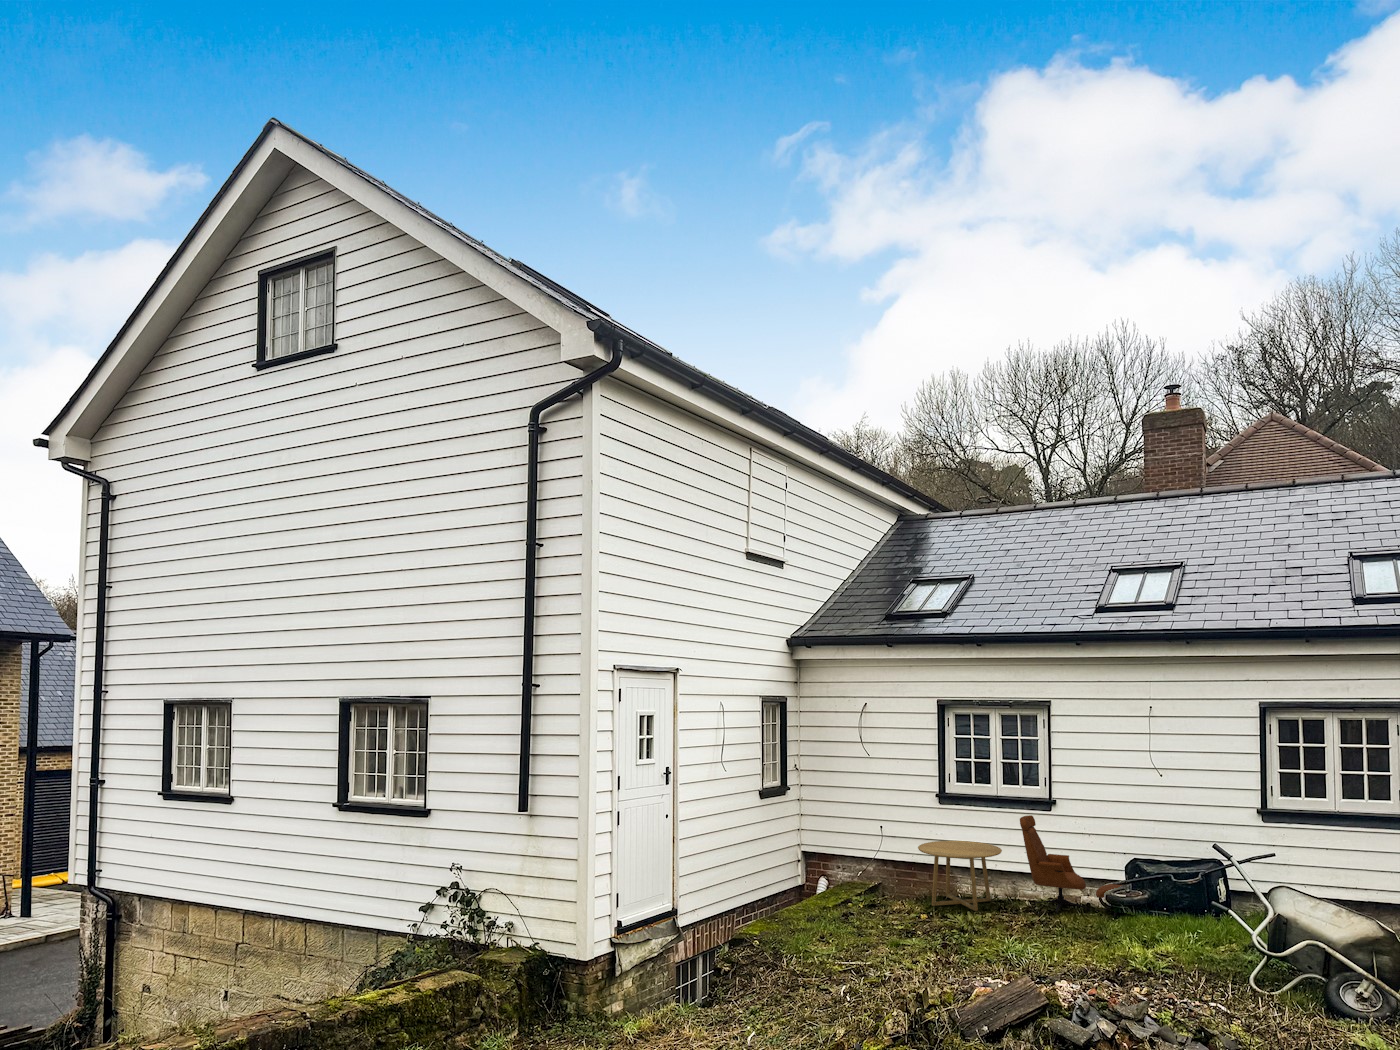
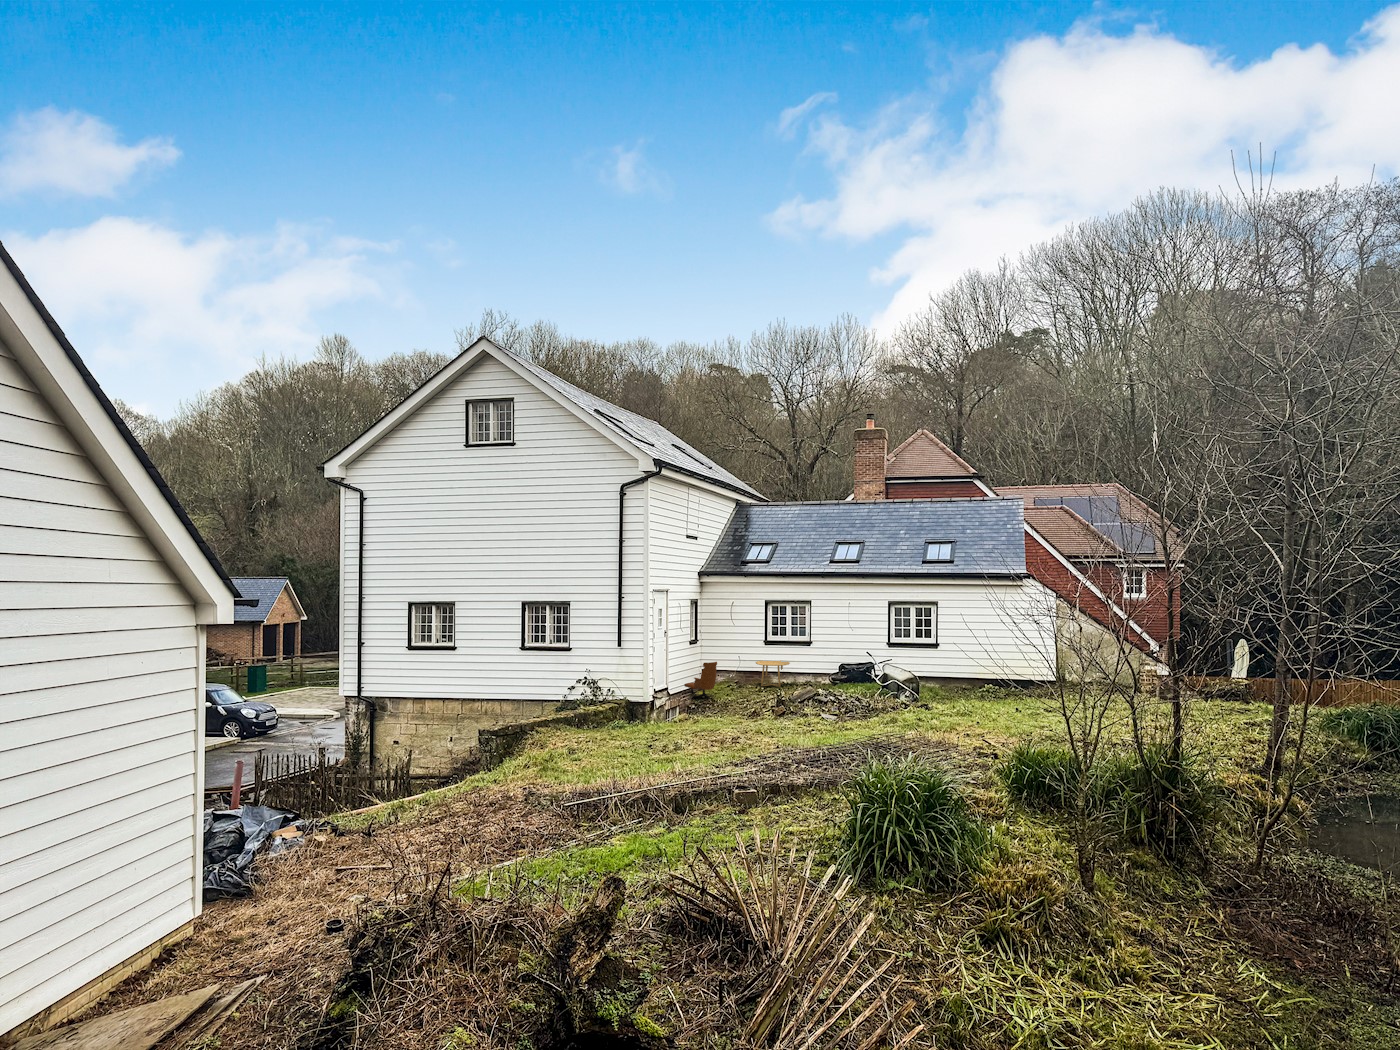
lounge chair: present [1020,815,1122,917] -> present [684,662,717,699]

